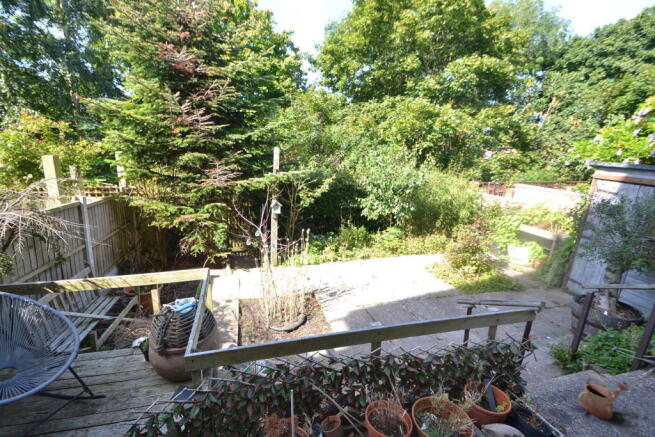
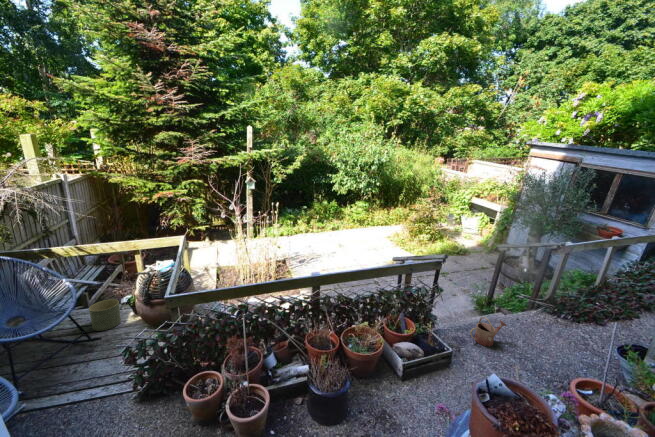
planter: none [97,339,132,378] -> present [89,299,121,331]

